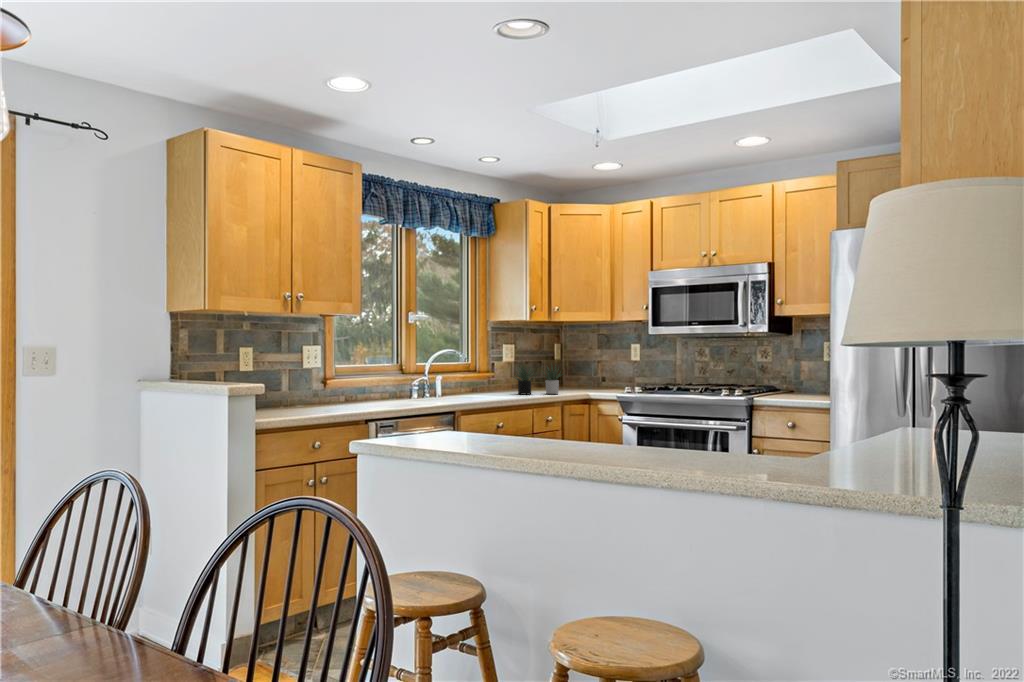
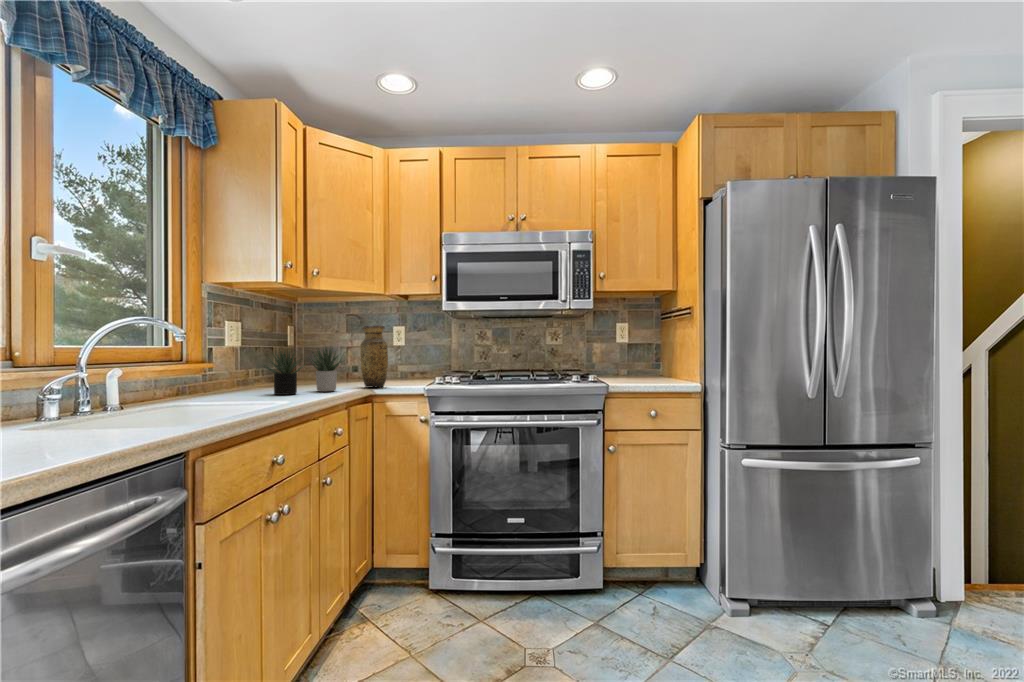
vase: none [580,348,600,393] -> present [360,325,388,387]

